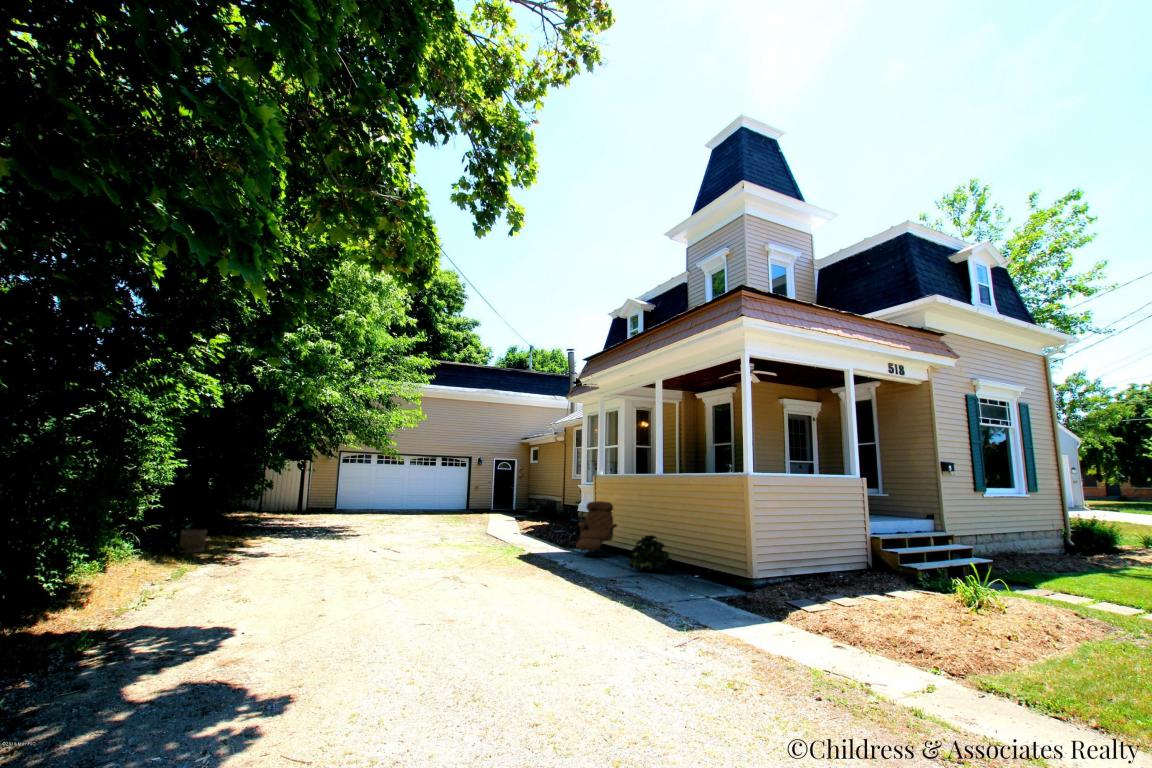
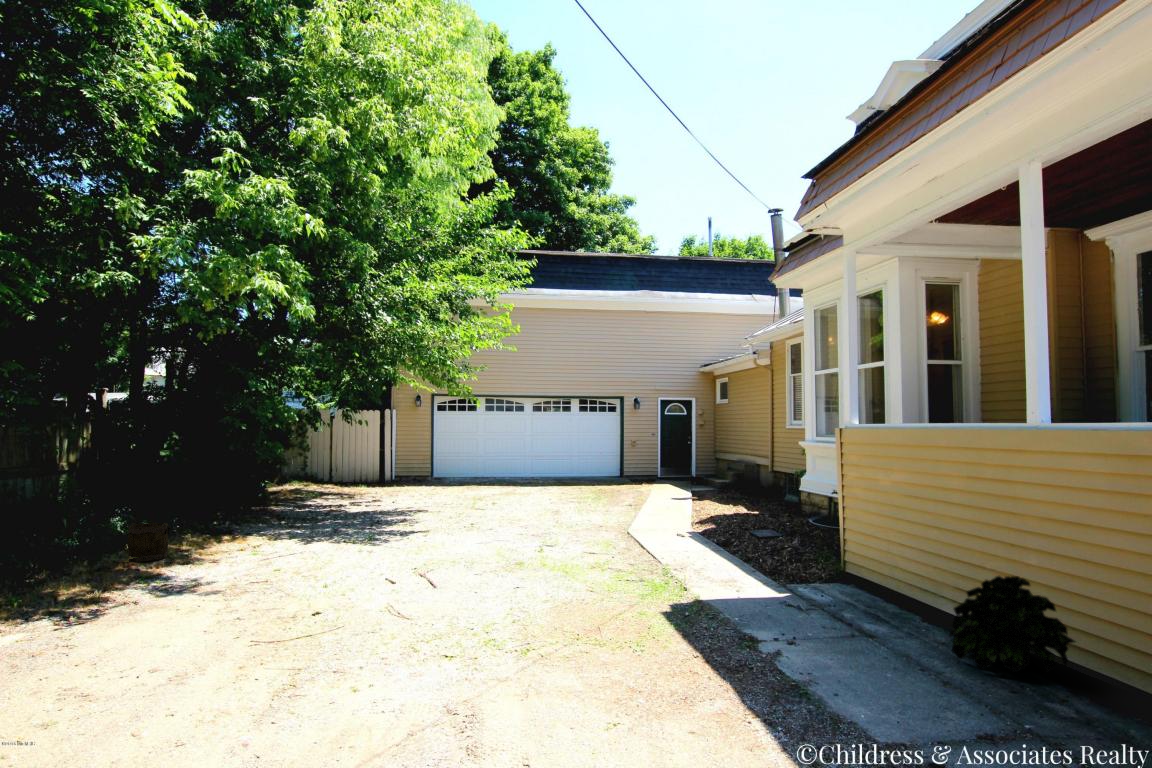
lounge chair: present [576,501,617,557] -> none [804,478,898,606]

